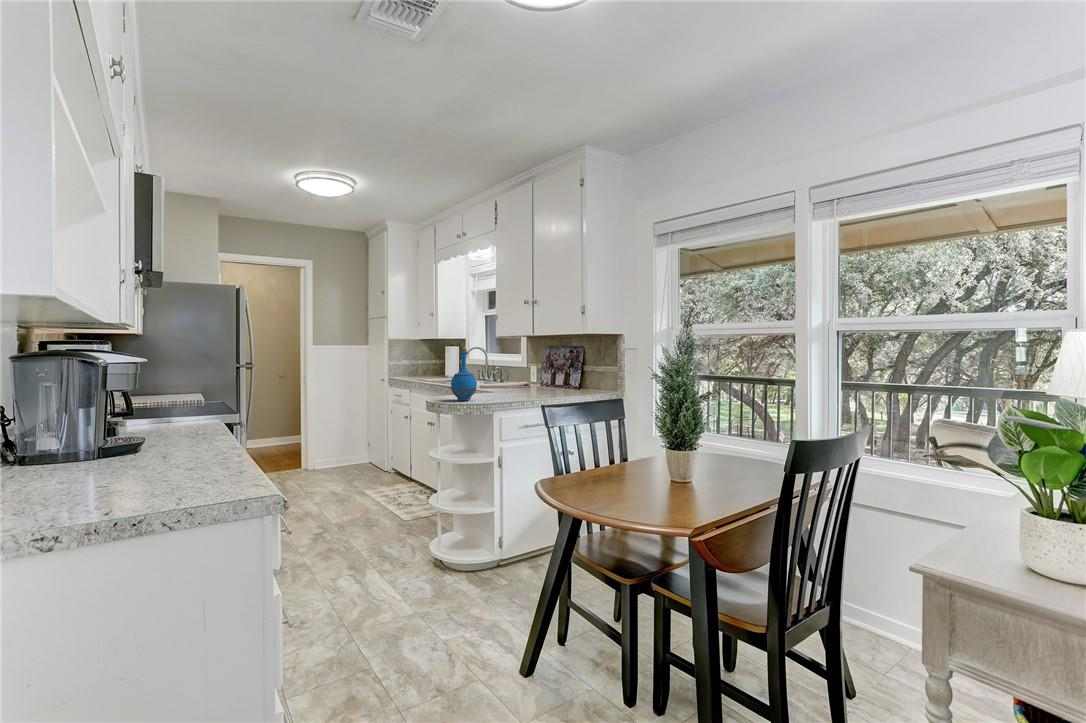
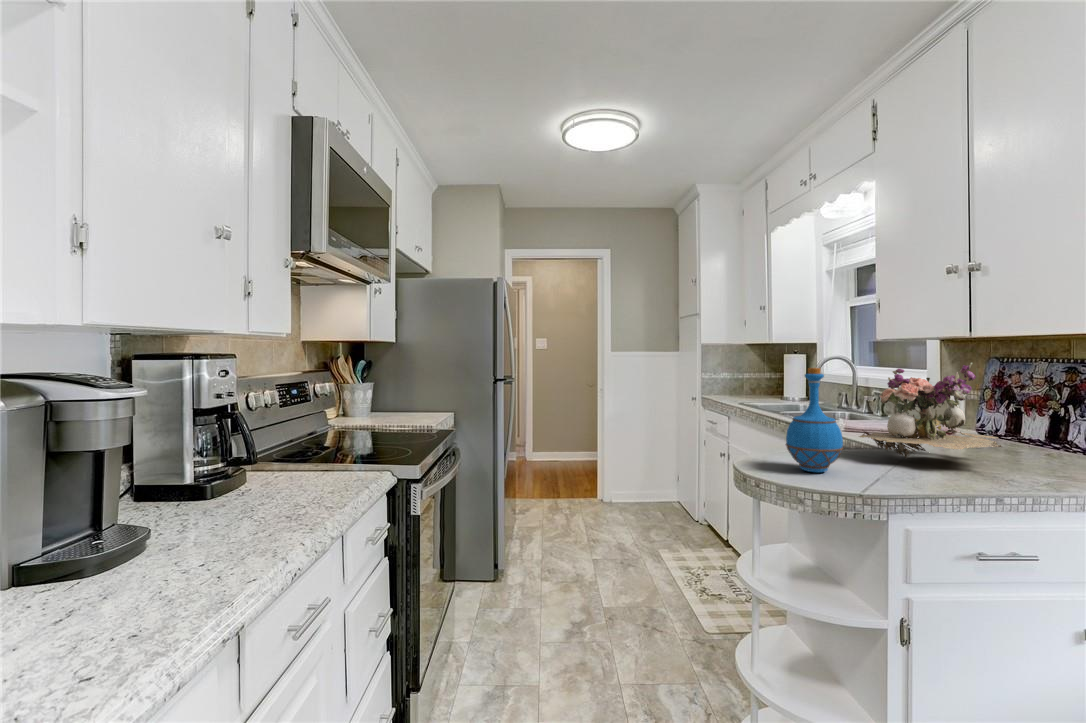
flower arrangement: none [484,347,542,395] -> present [859,363,1002,458]

